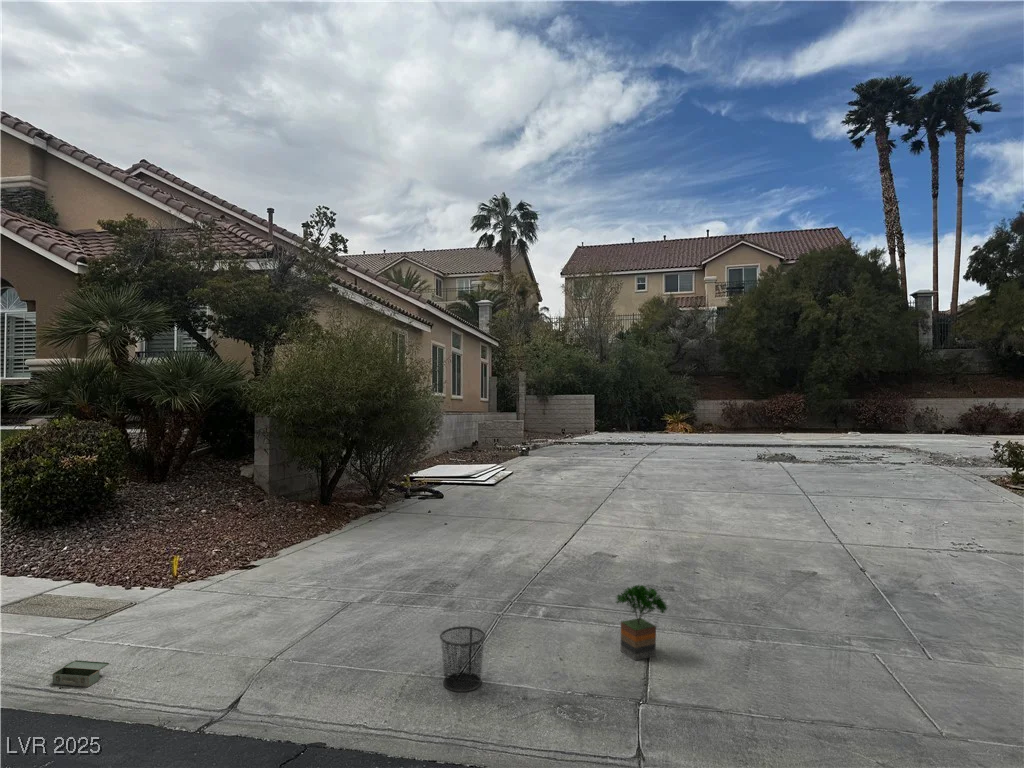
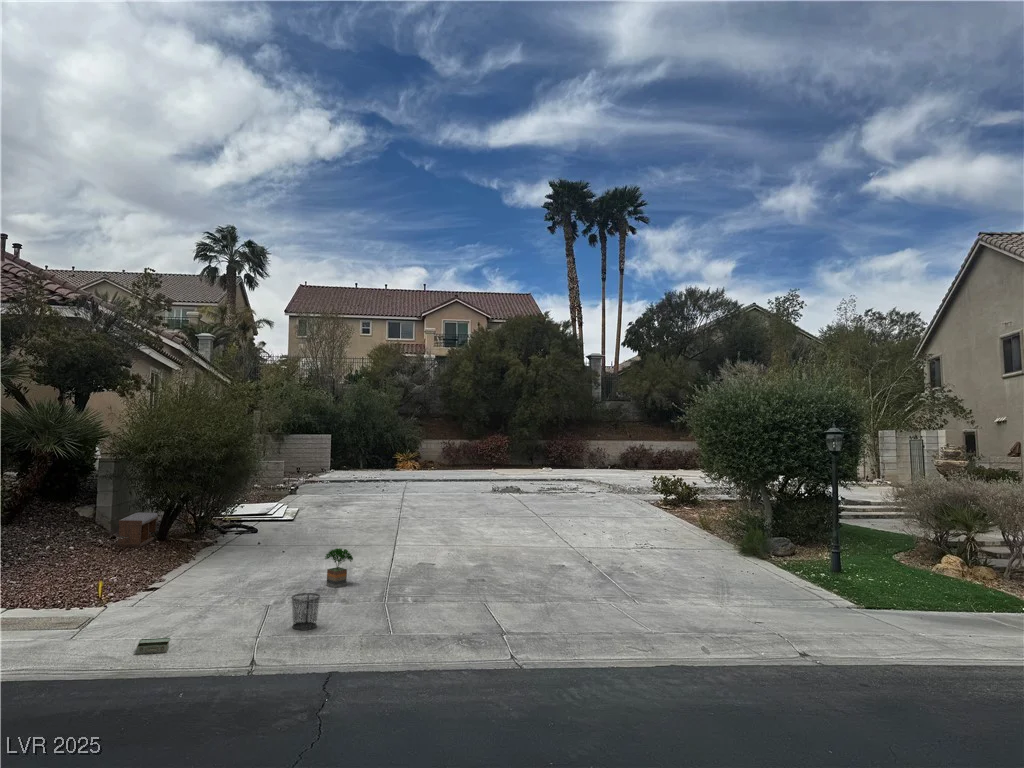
bench: none [267,473,317,512] -> present [118,512,158,547]
potted tree: present [616,585,667,660] -> present [325,548,353,588]
trash can: present [440,626,485,692] -> present [292,593,320,630]

